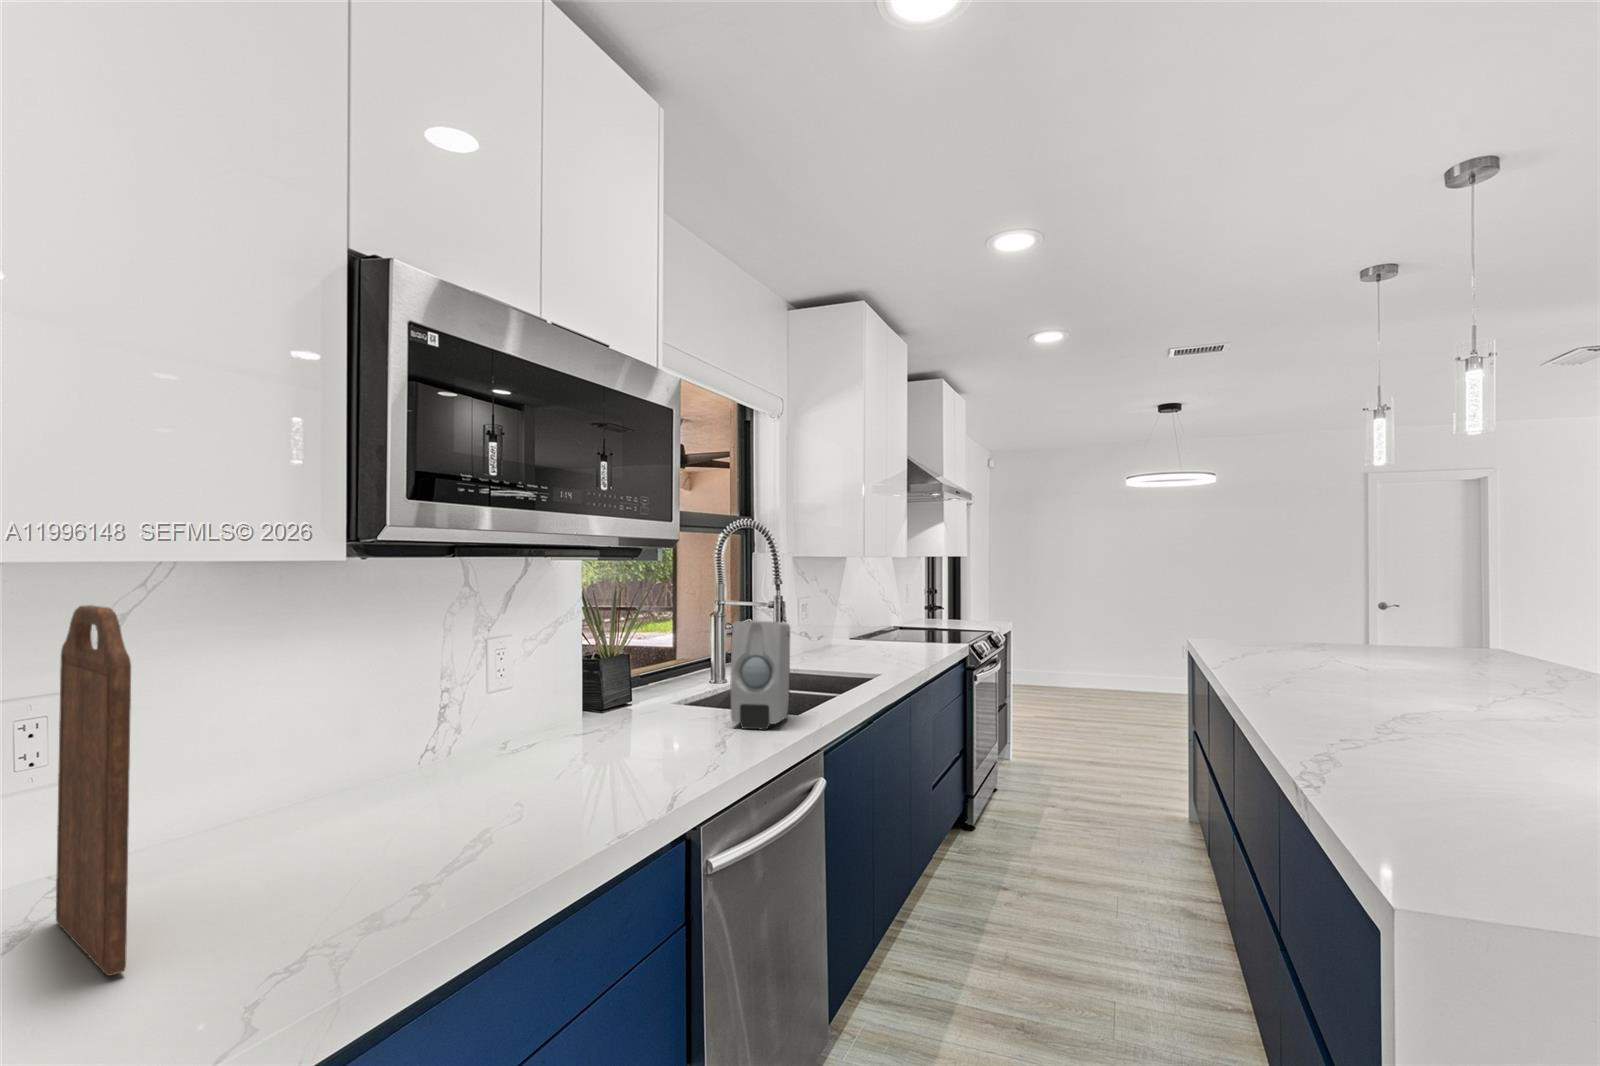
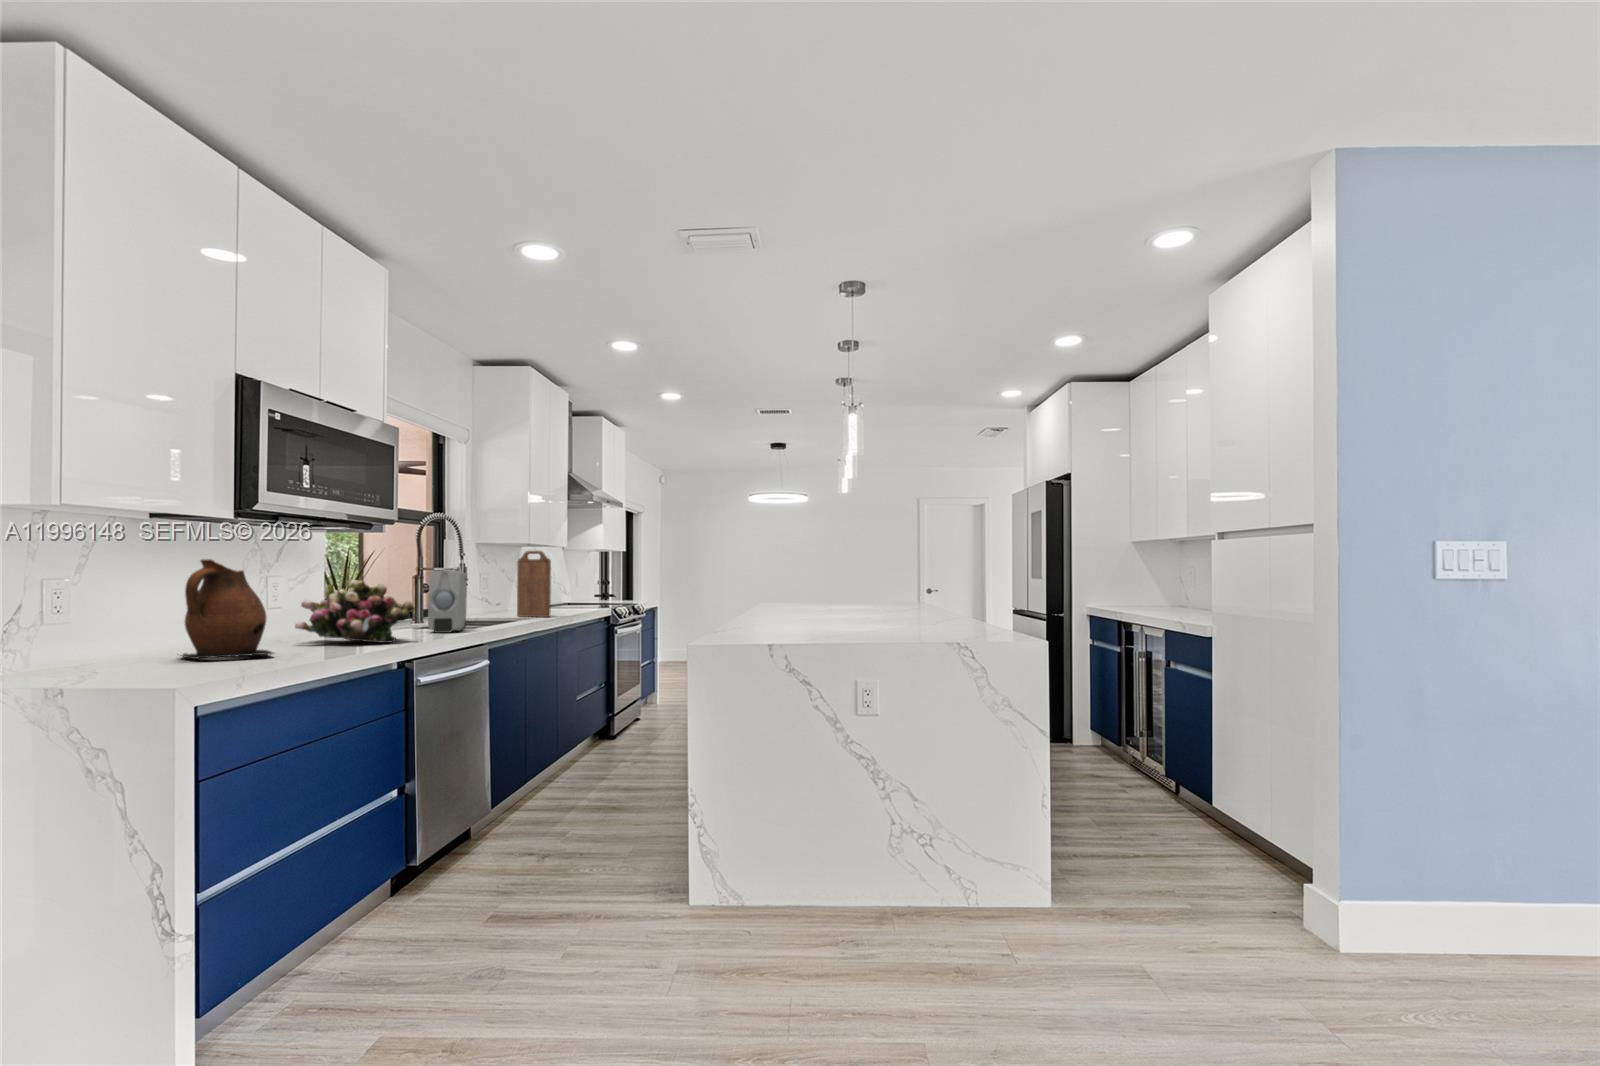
cutting board: present [56,605,131,976] -> present [517,551,551,617]
ceramic pitcher: none [235,648,423,877] -> present [181,559,273,659]
flower arrangement: none [501,651,706,781] -> present [295,580,414,643]

